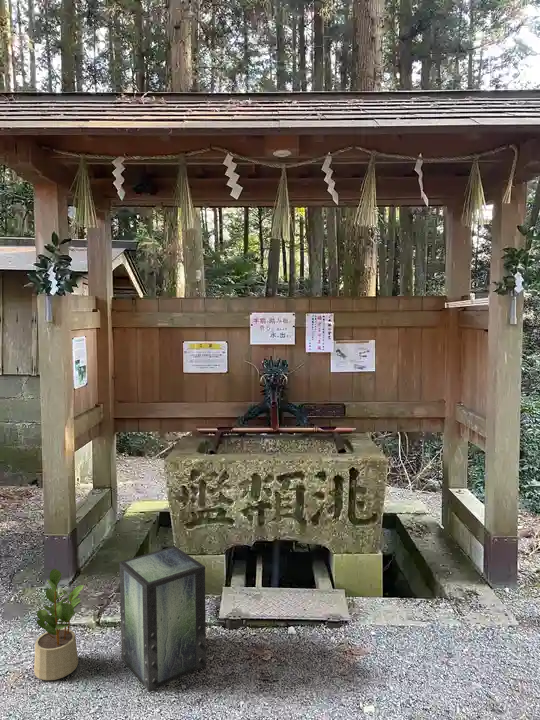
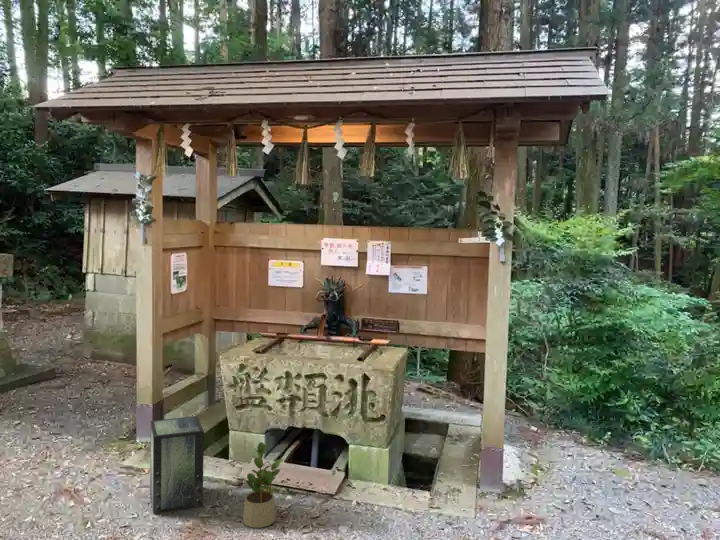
potted plant: present [34,569,84,680] -> present [243,442,283,528]

